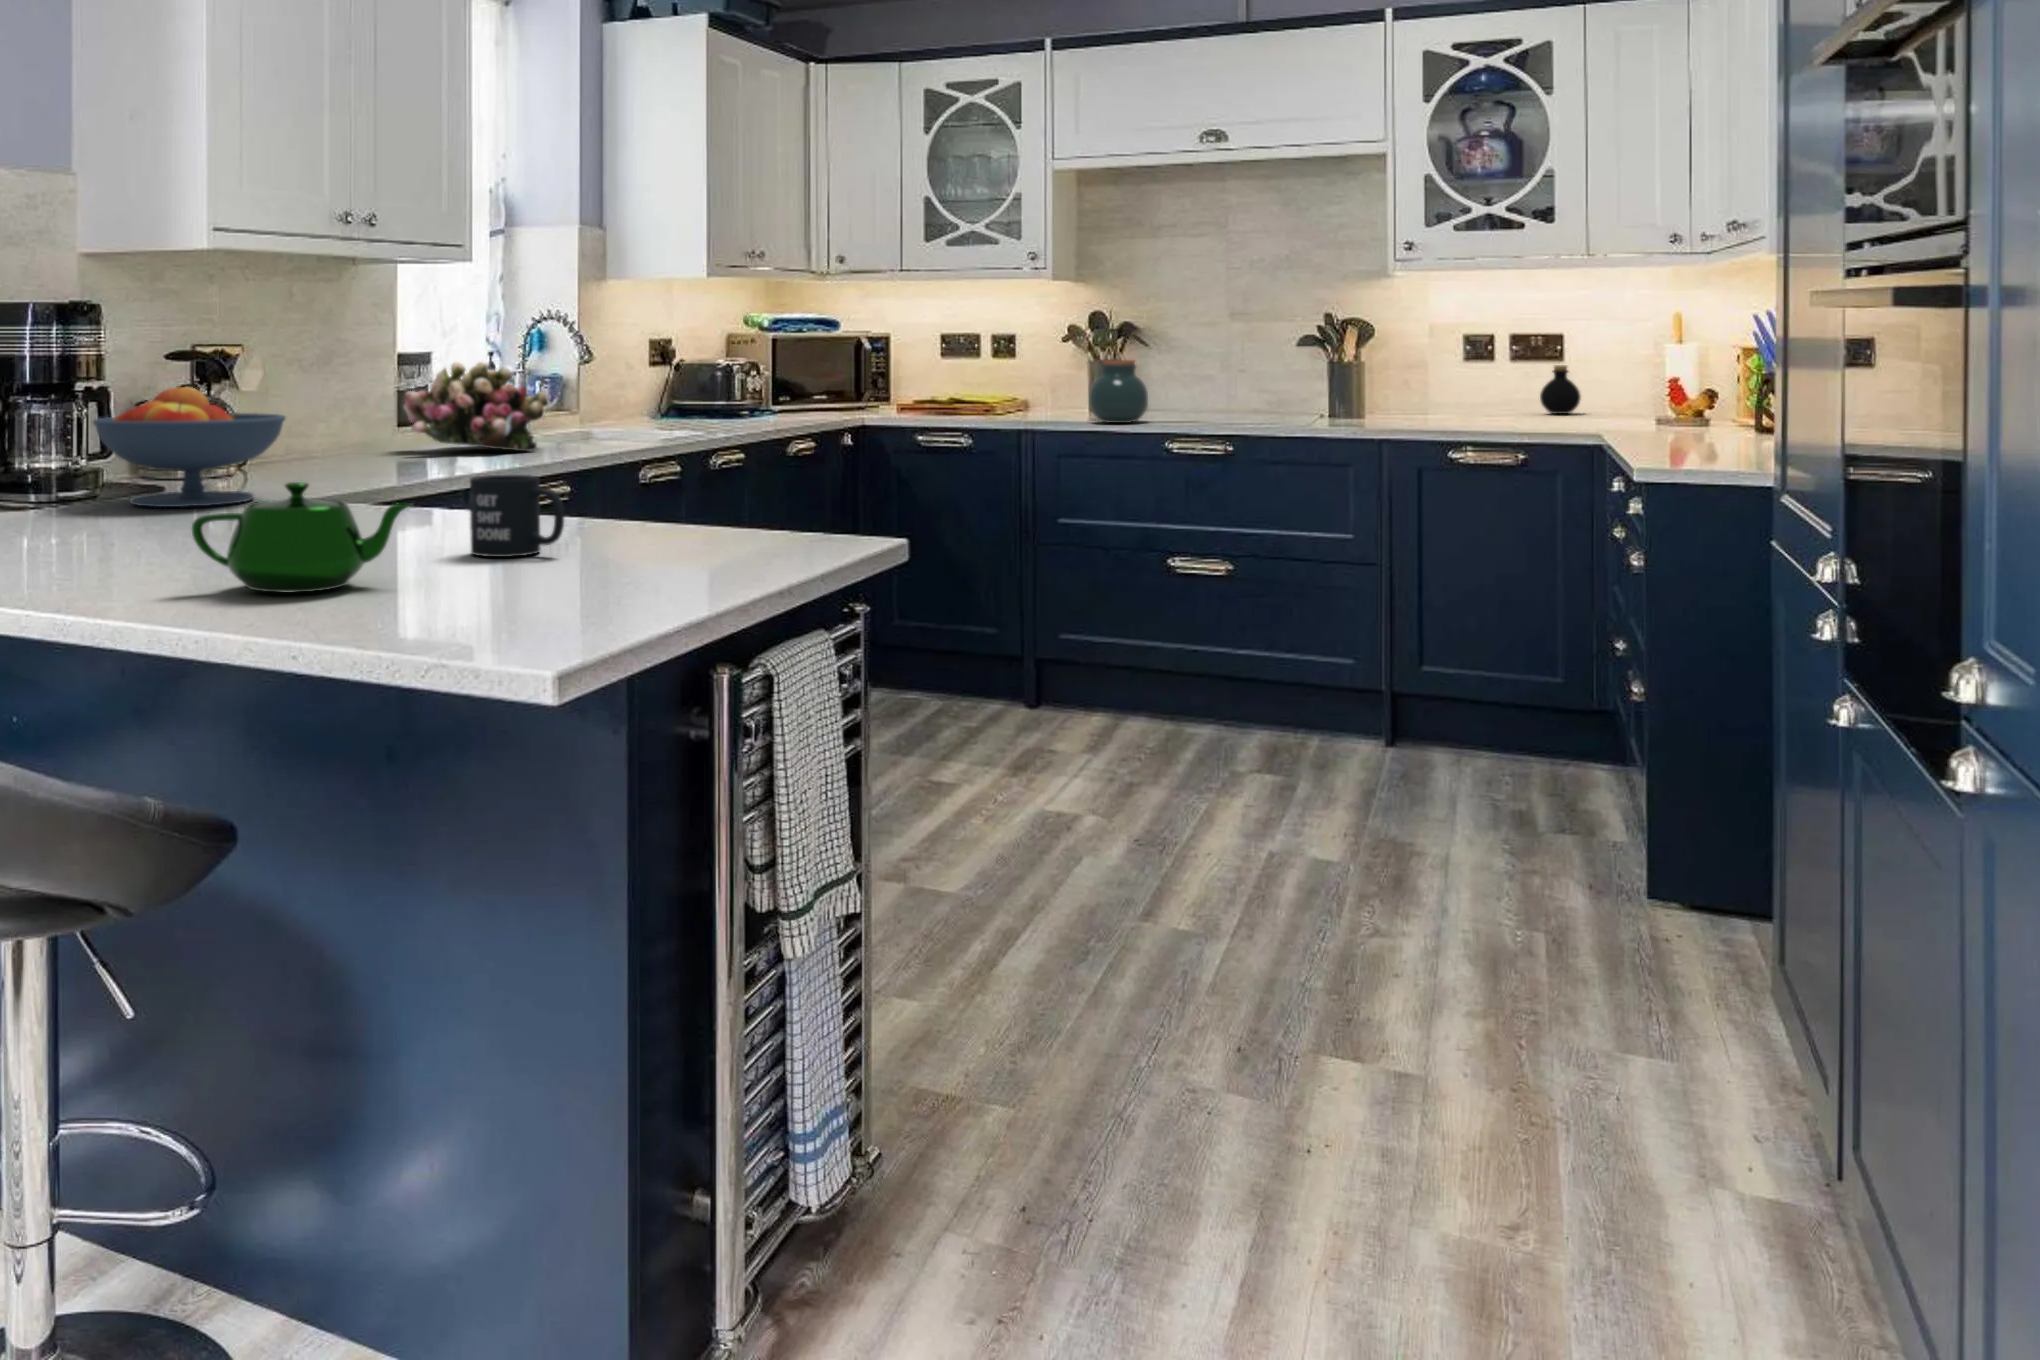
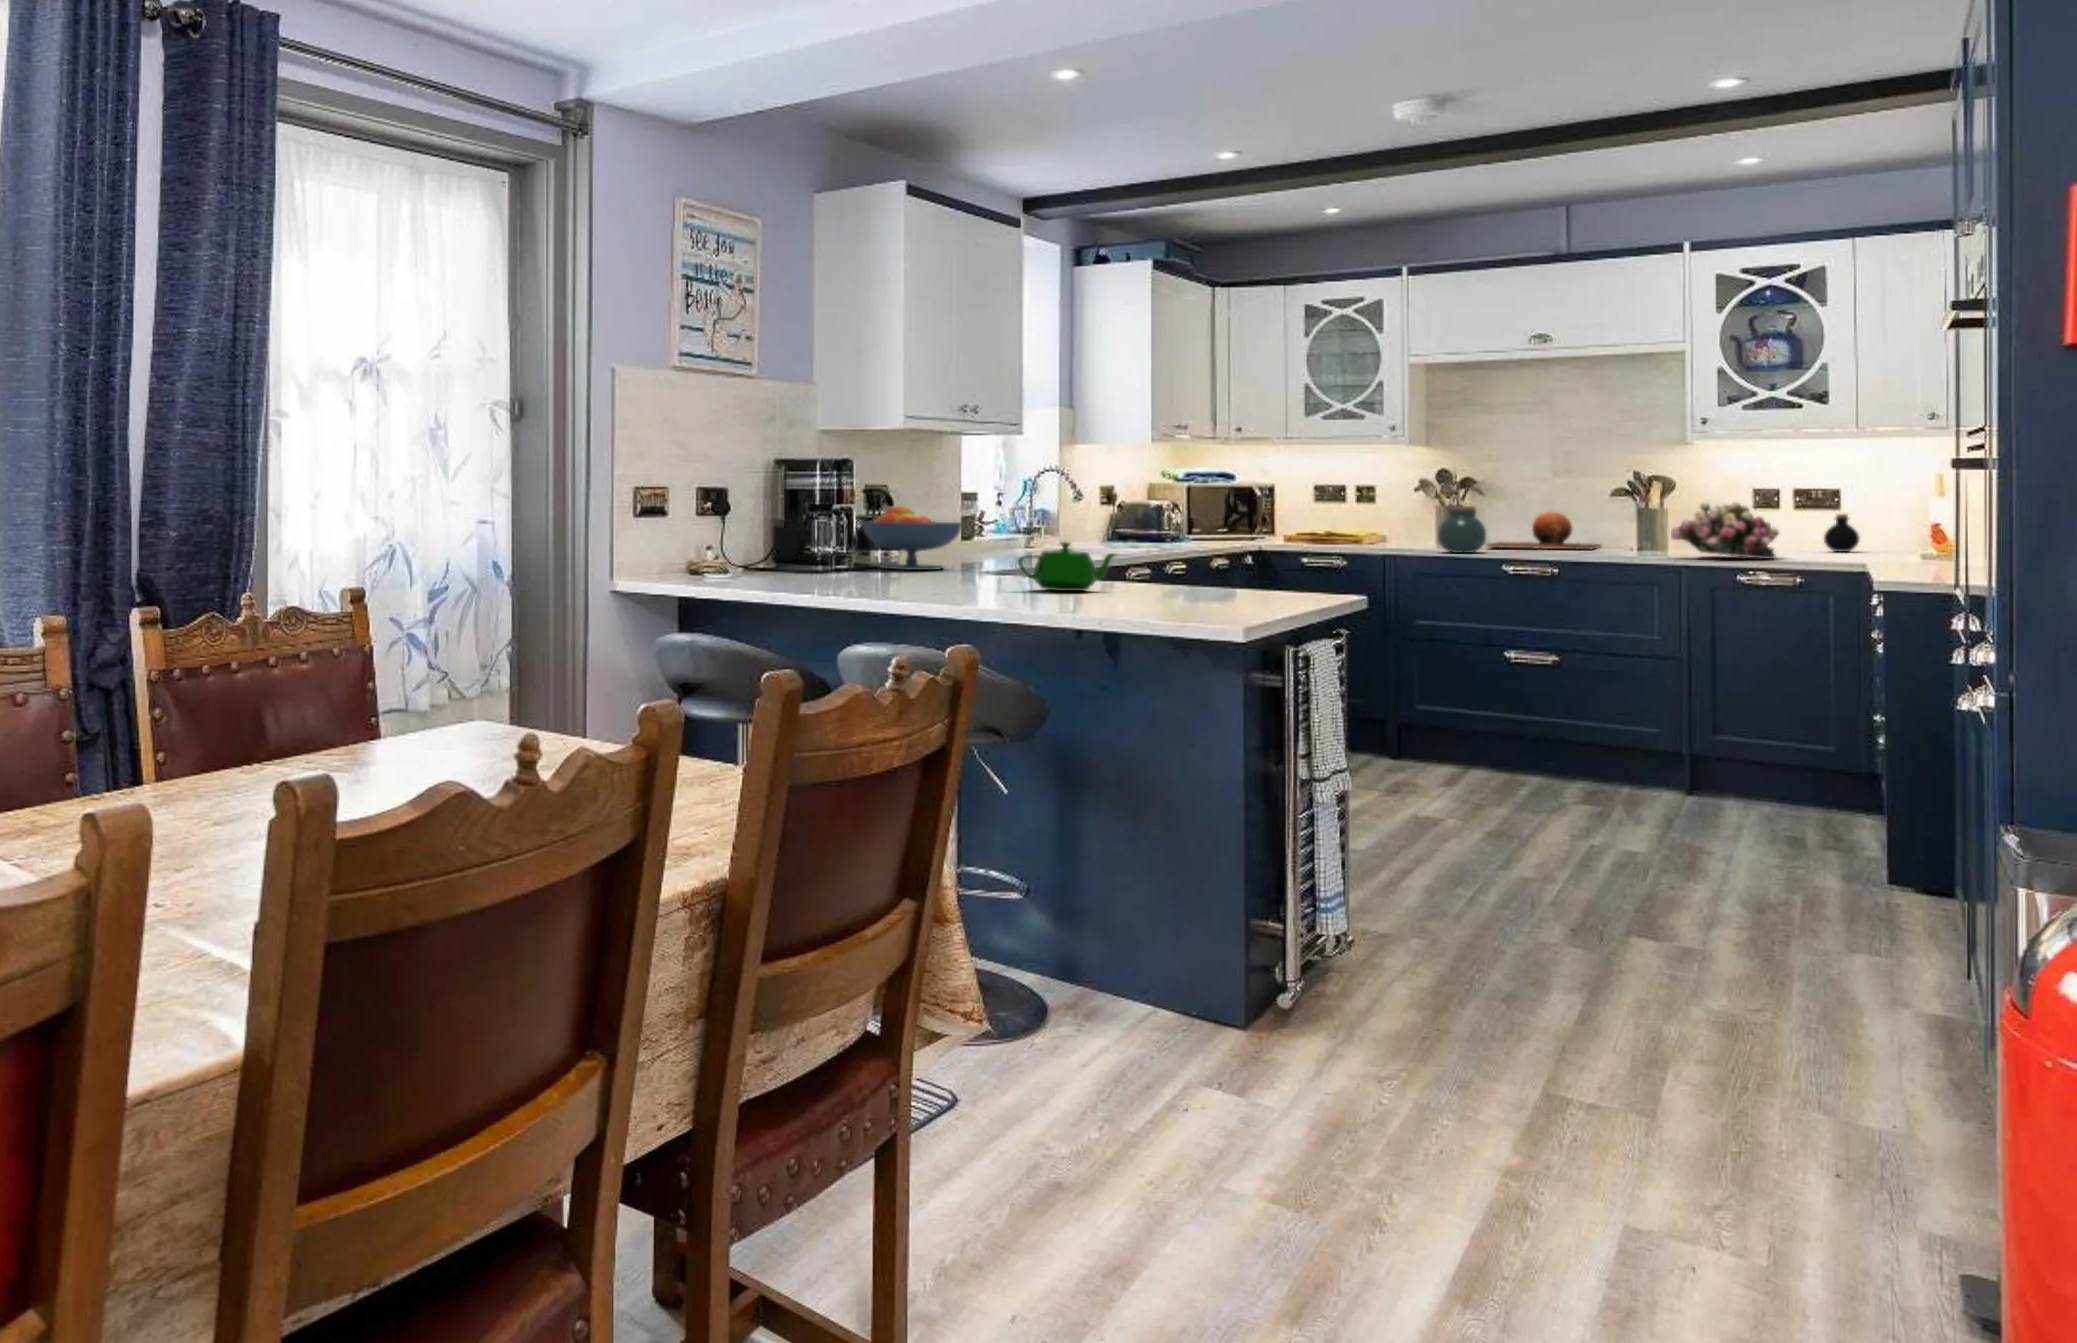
flower arrangement: present [403,362,548,451] -> present [1671,502,1779,559]
chopping board: none [1149,365,1284,415] -> present [1487,512,1601,549]
mug: present [470,475,564,557] -> none [1123,547,1175,586]

